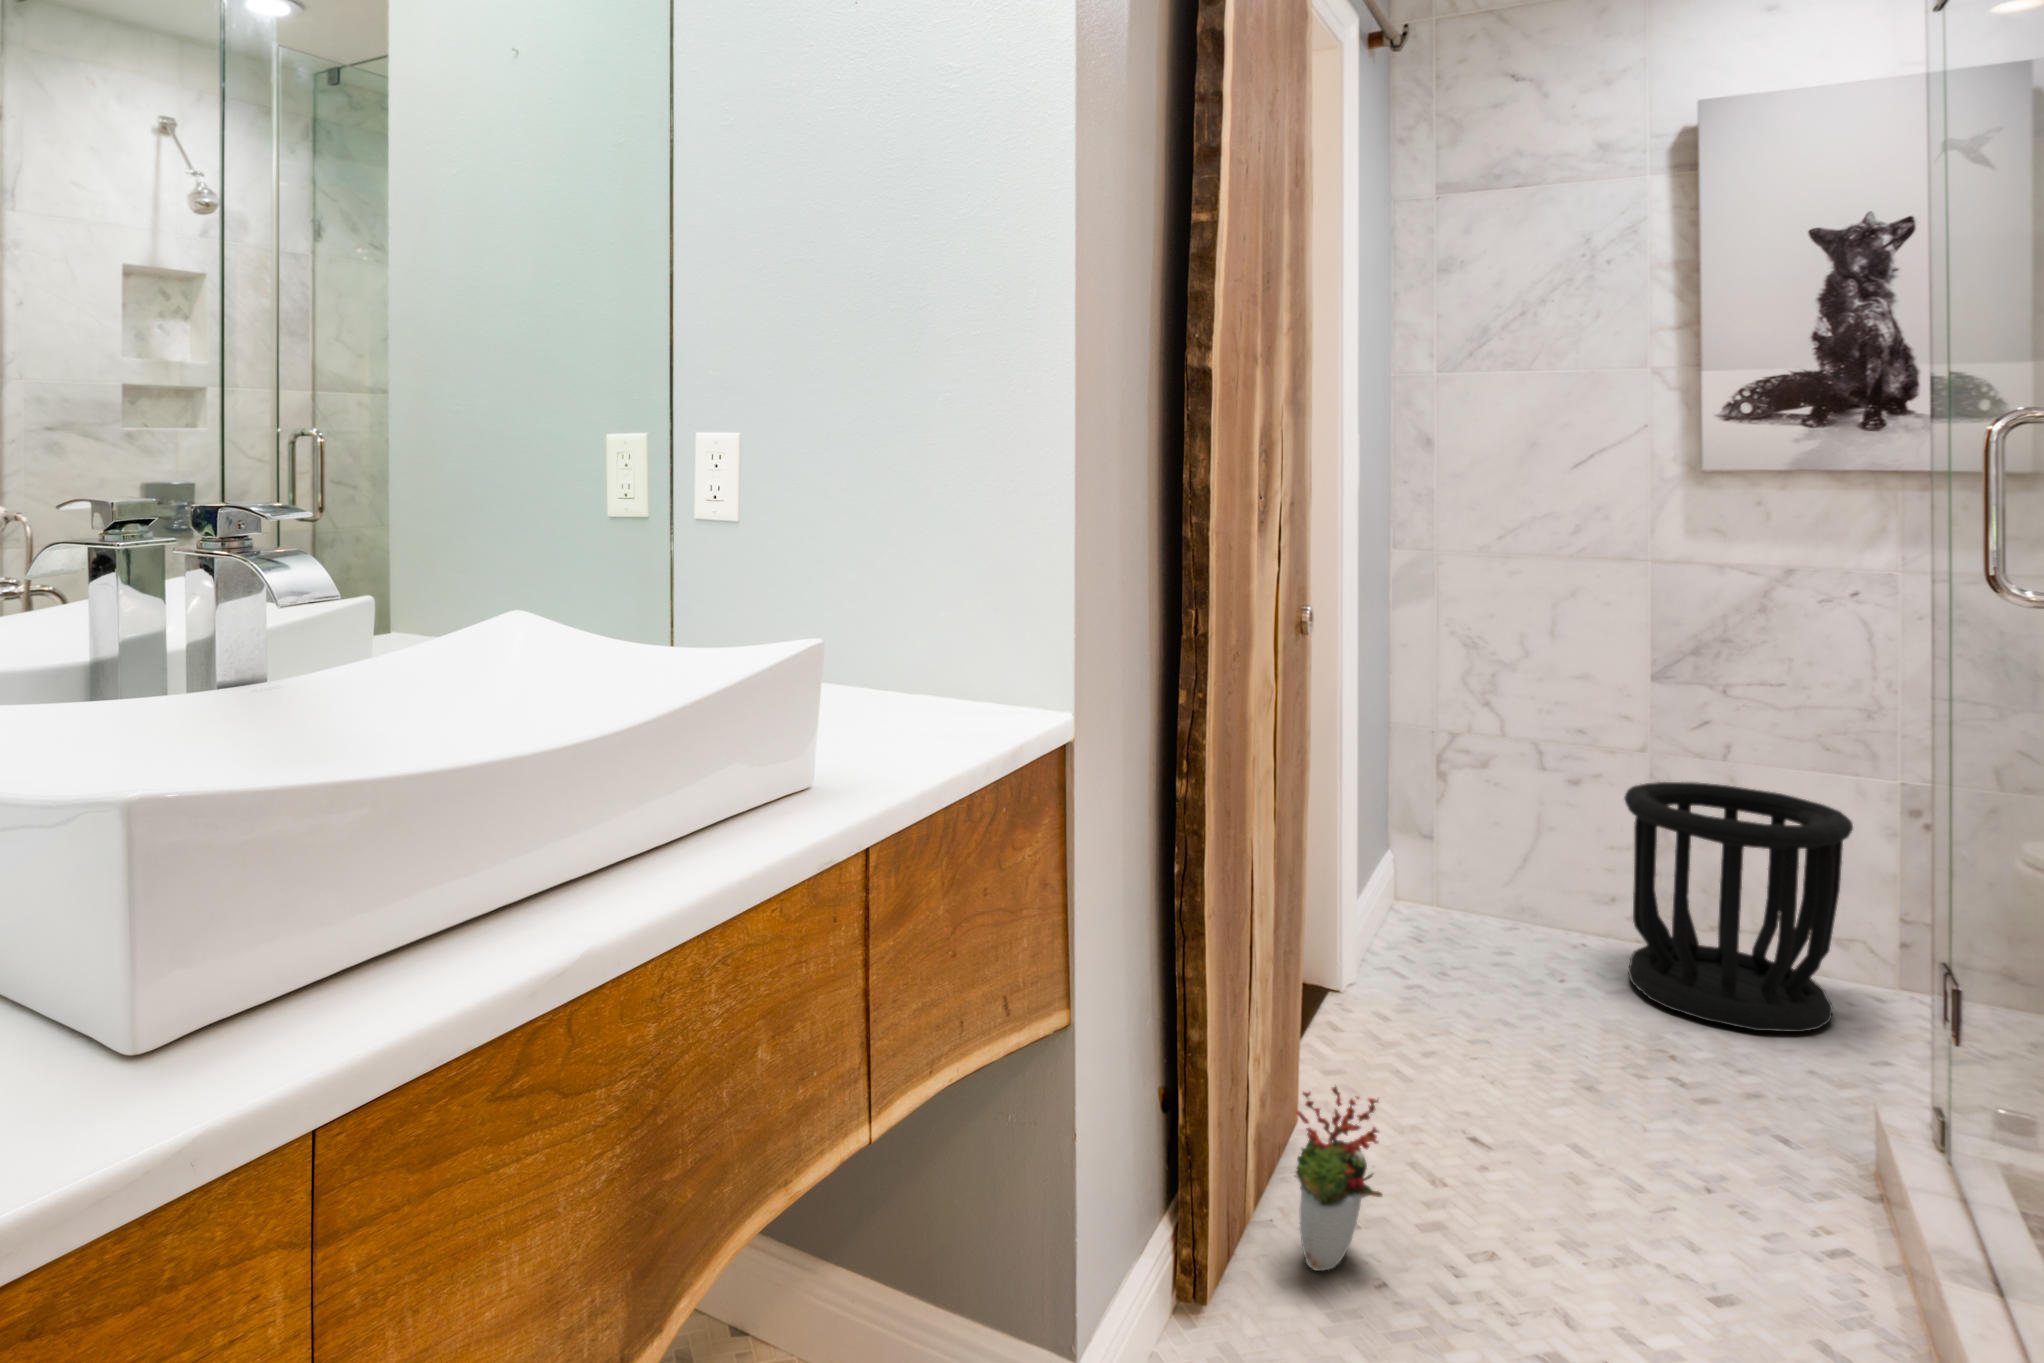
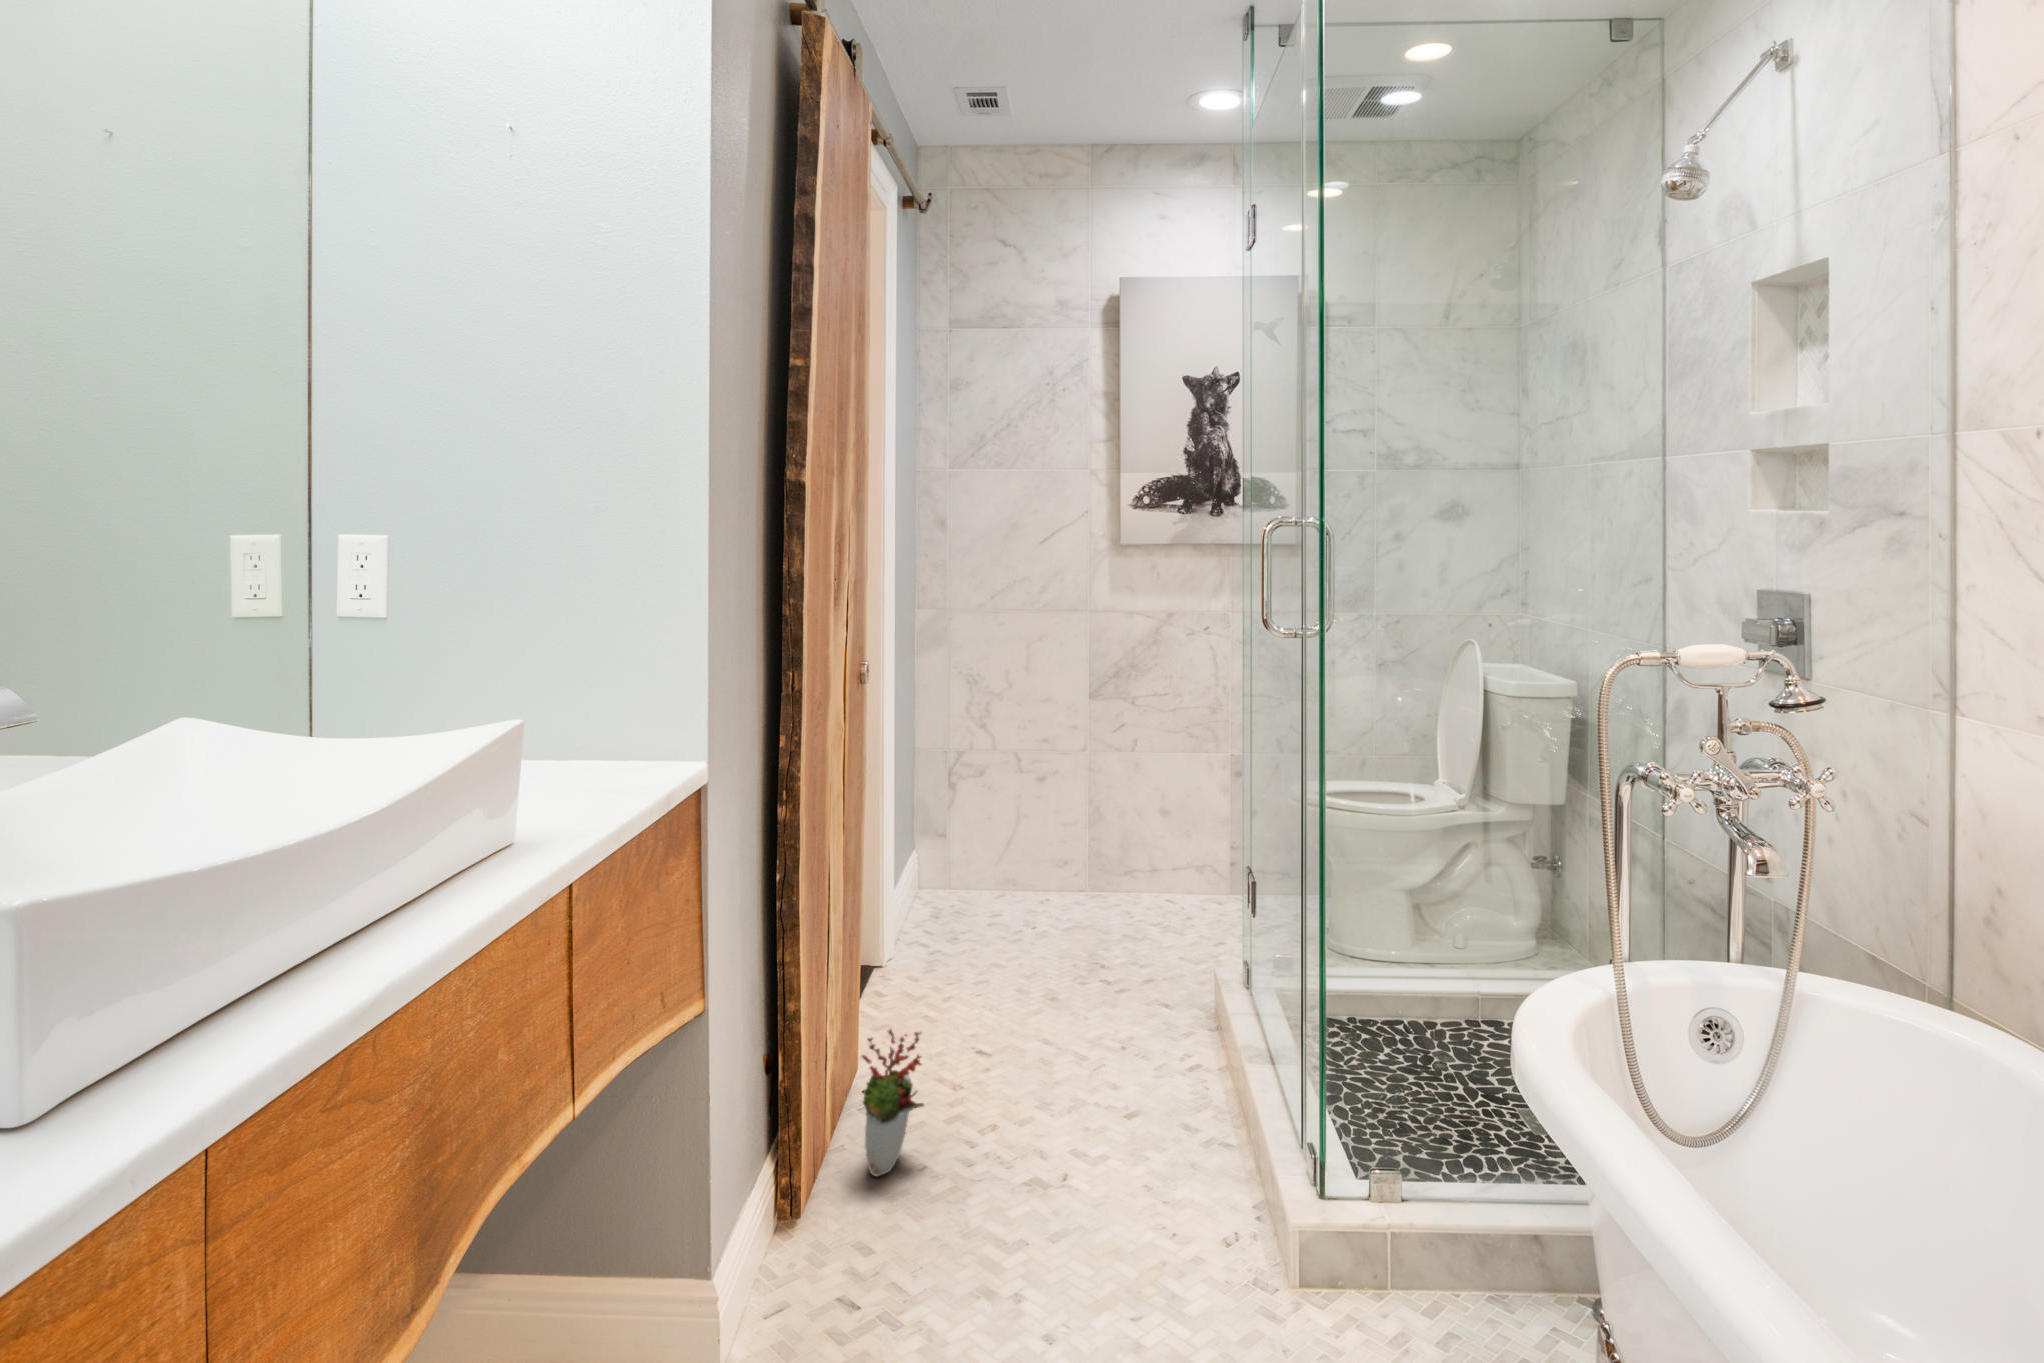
wastebasket: present [1624,782,1853,1032] -> none [1075,768,1208,942]

